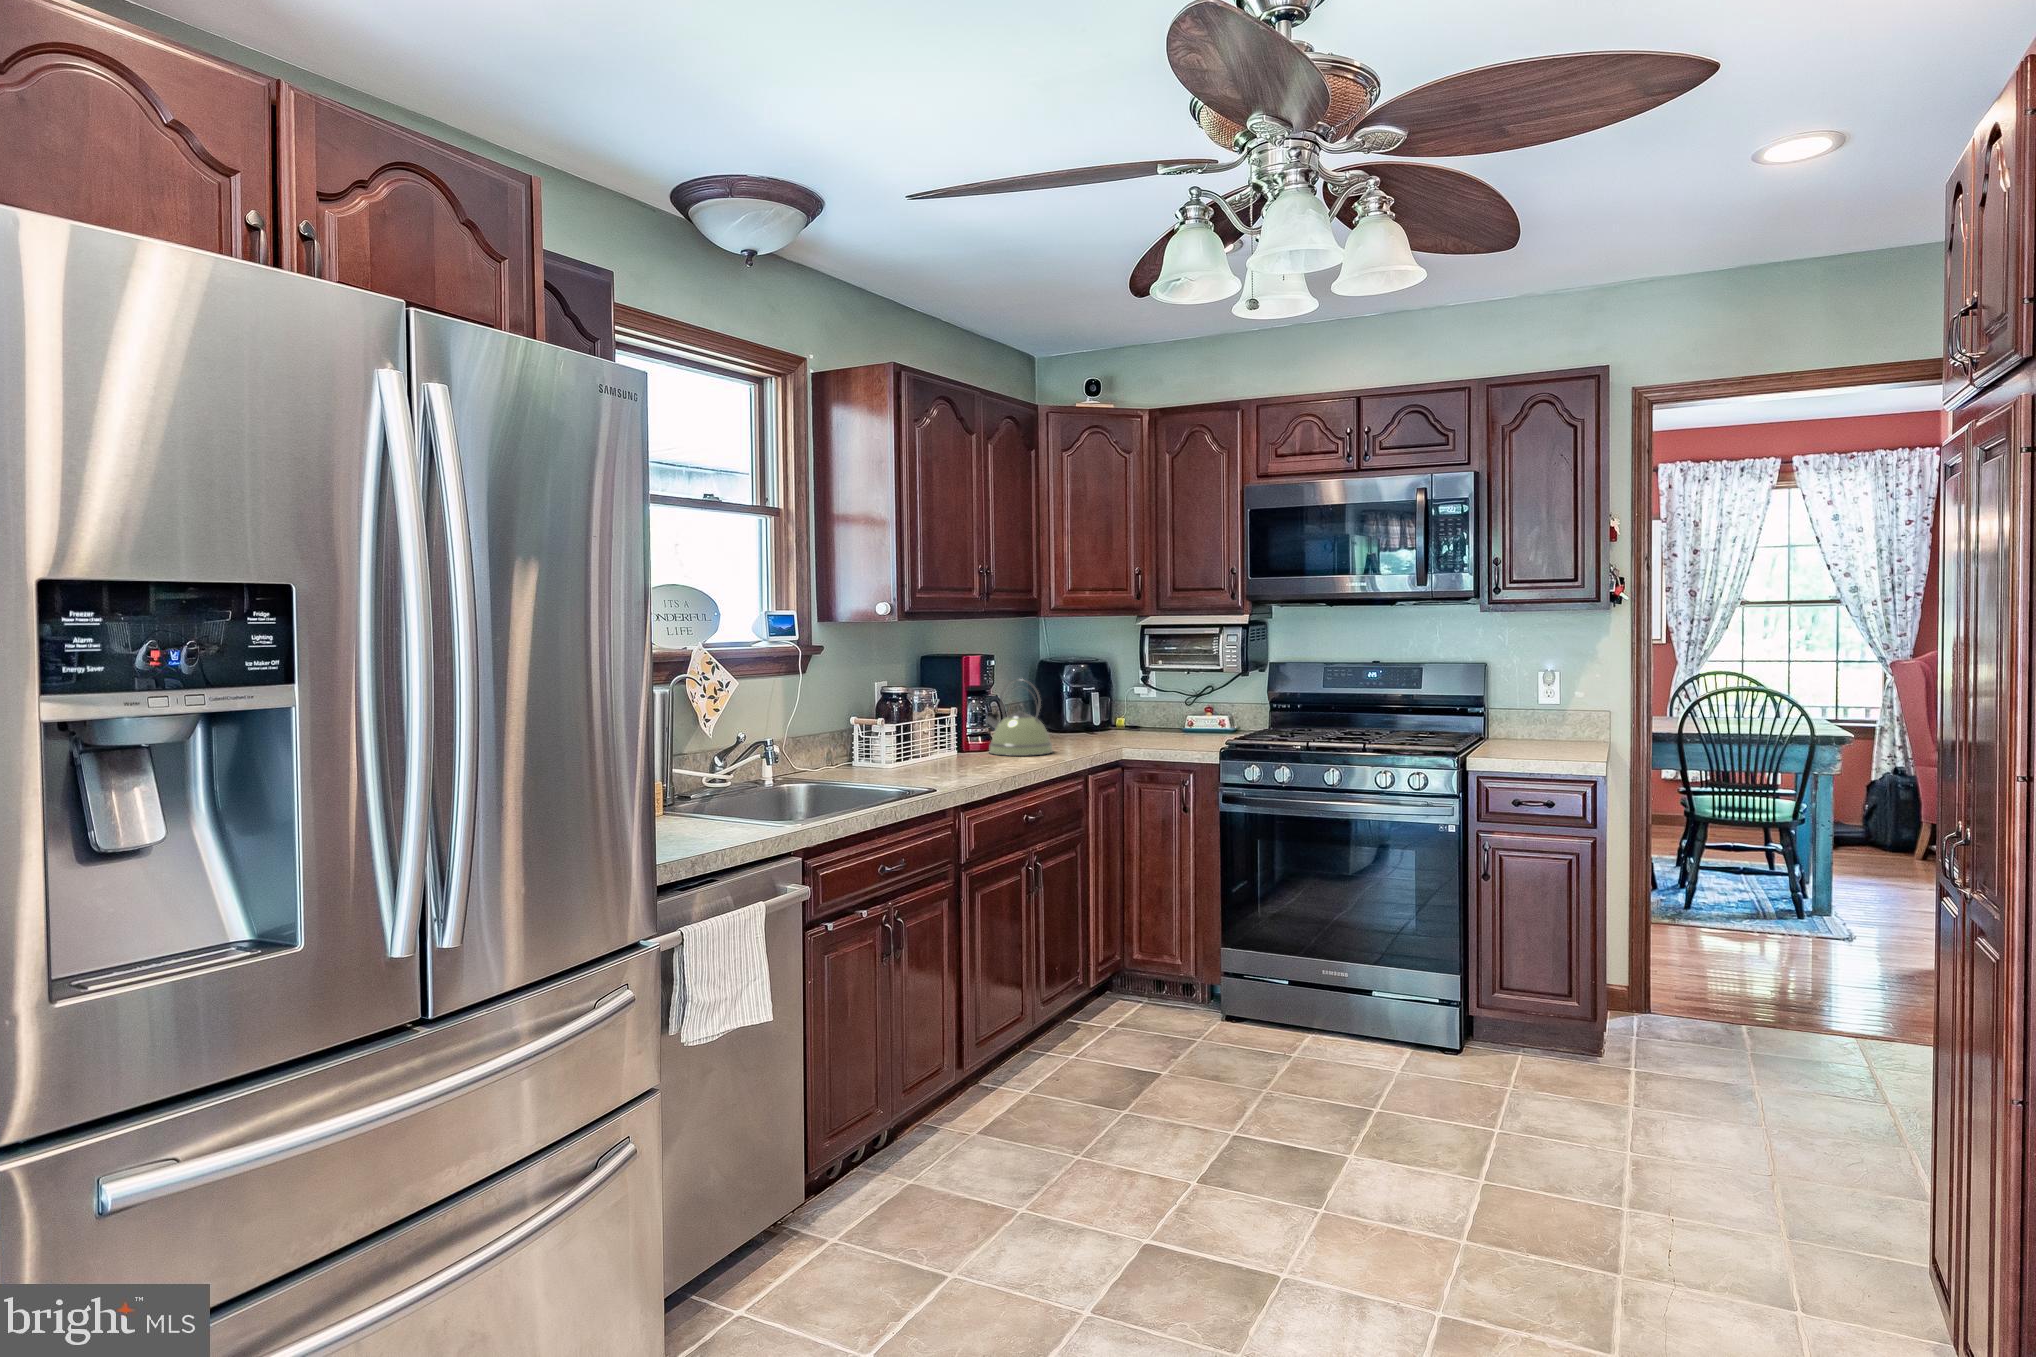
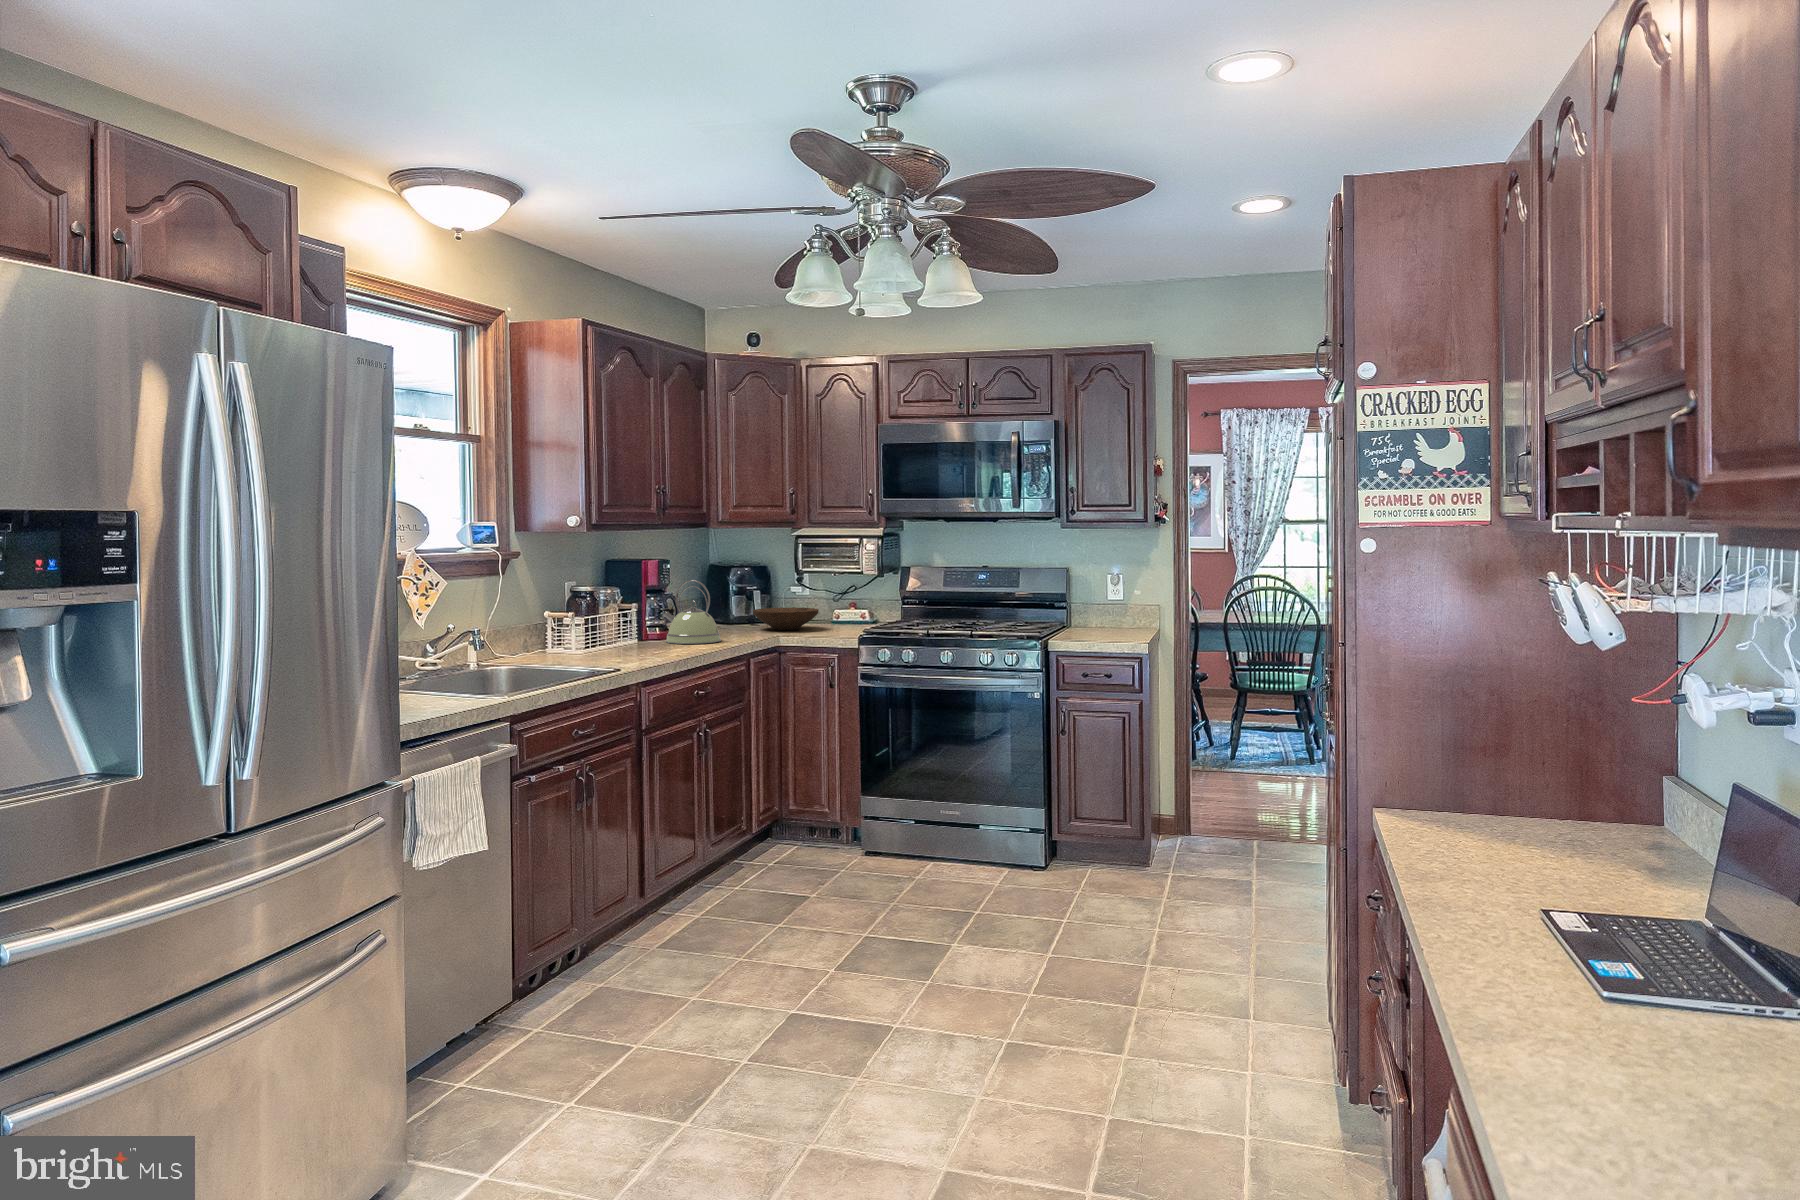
wooden bowl: none [1089,711,1168,739] -> present [753,607,819,630]

